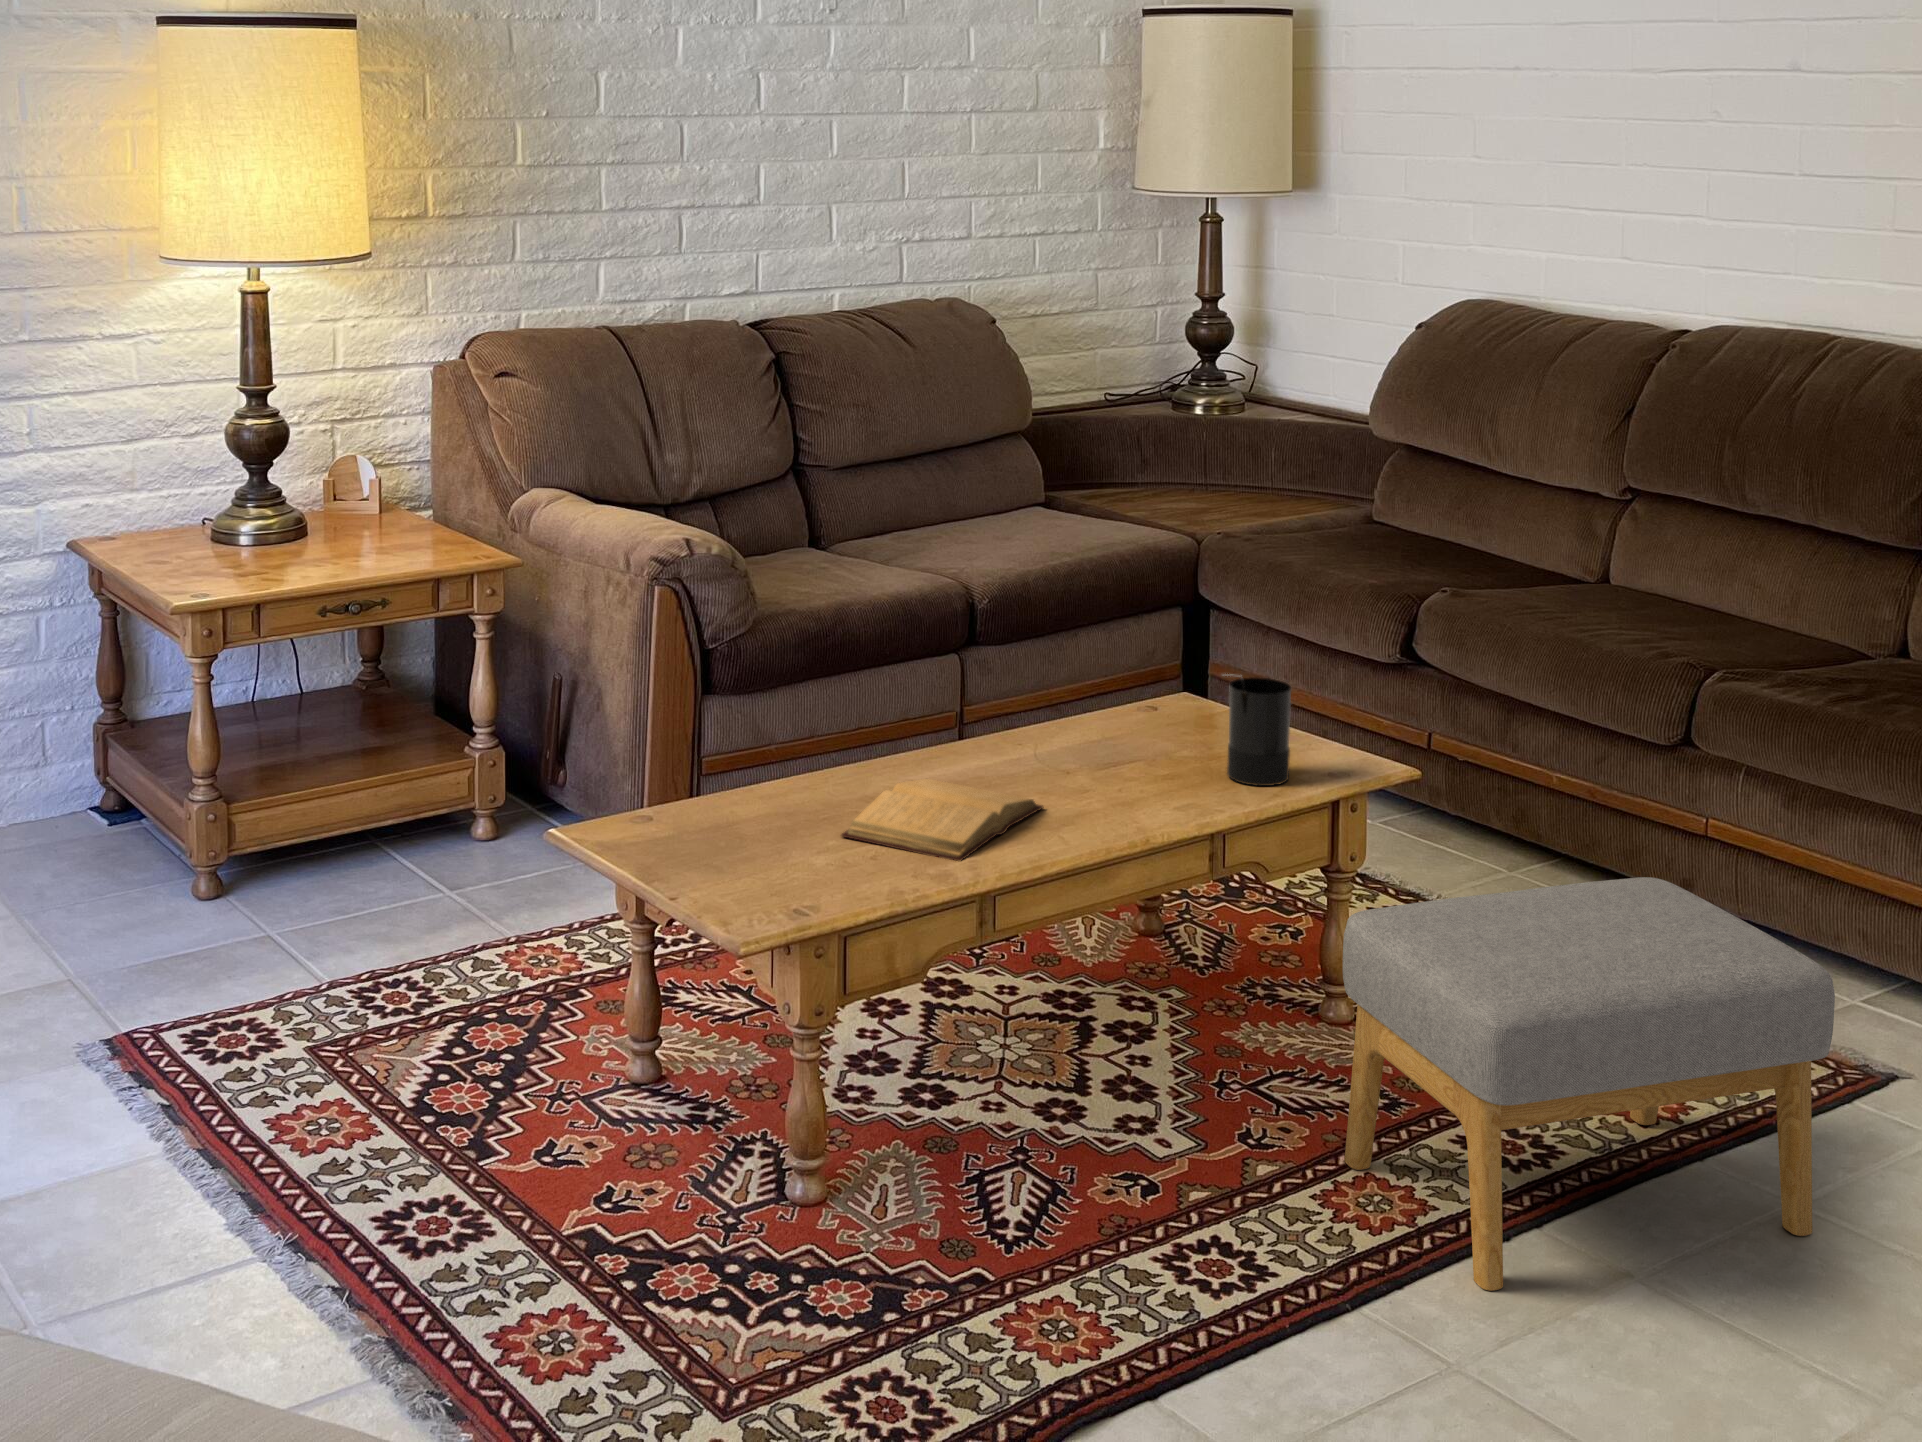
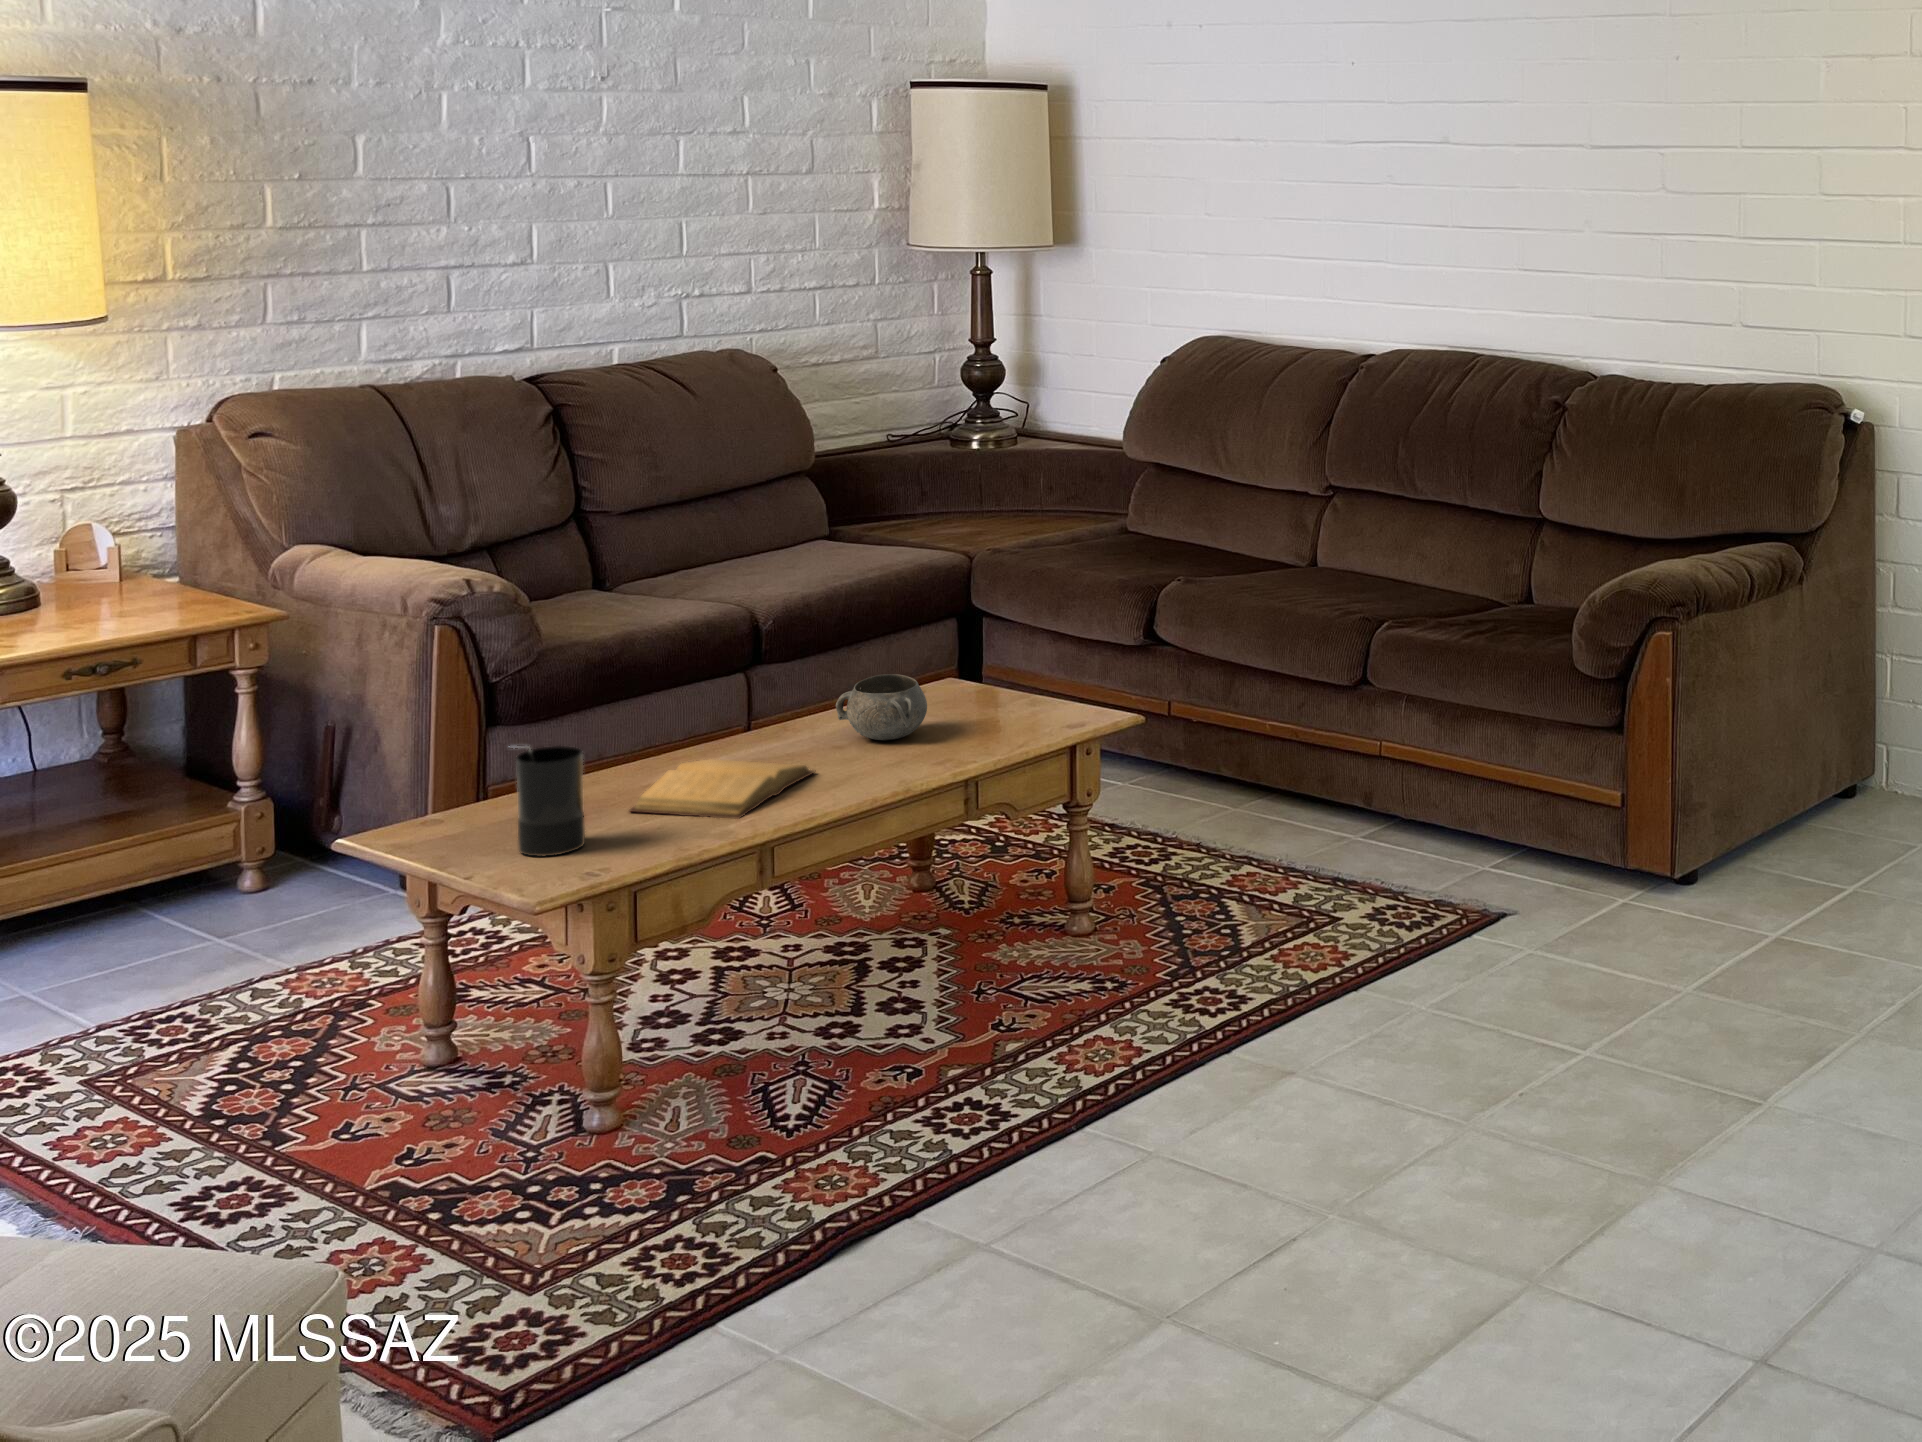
candle: present [1227,677,1291,786] -> present [516,746,585,856]
decorative bowl: none [1065,694,1168,772] -> present [836,674,927,740]
footstool: present [1343,877,1835,1291] -> none [1071,775,1438,1100]

